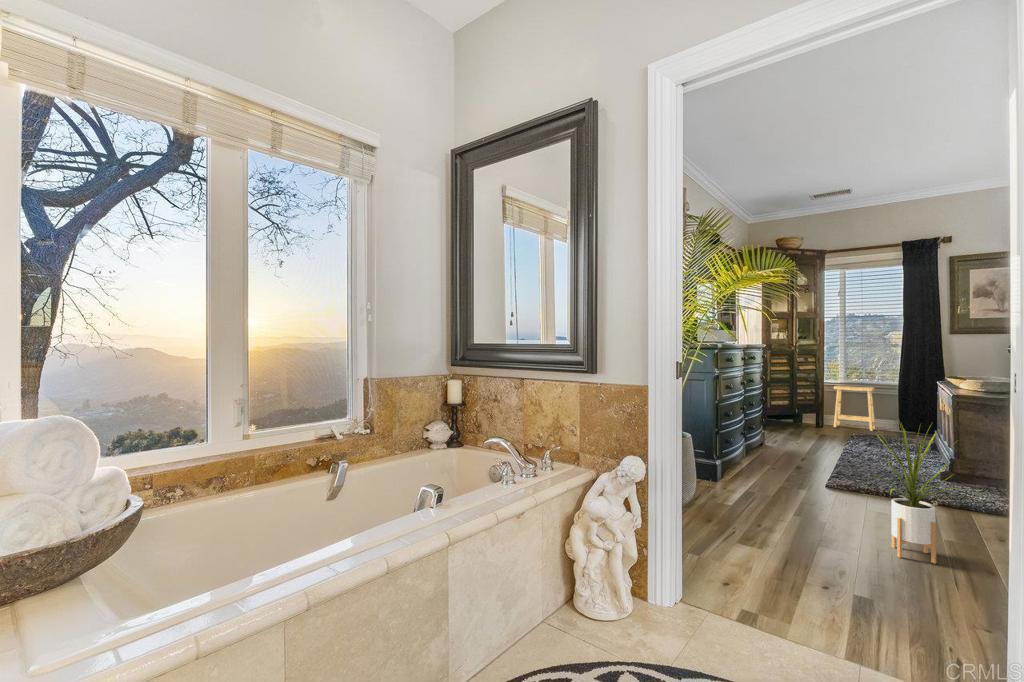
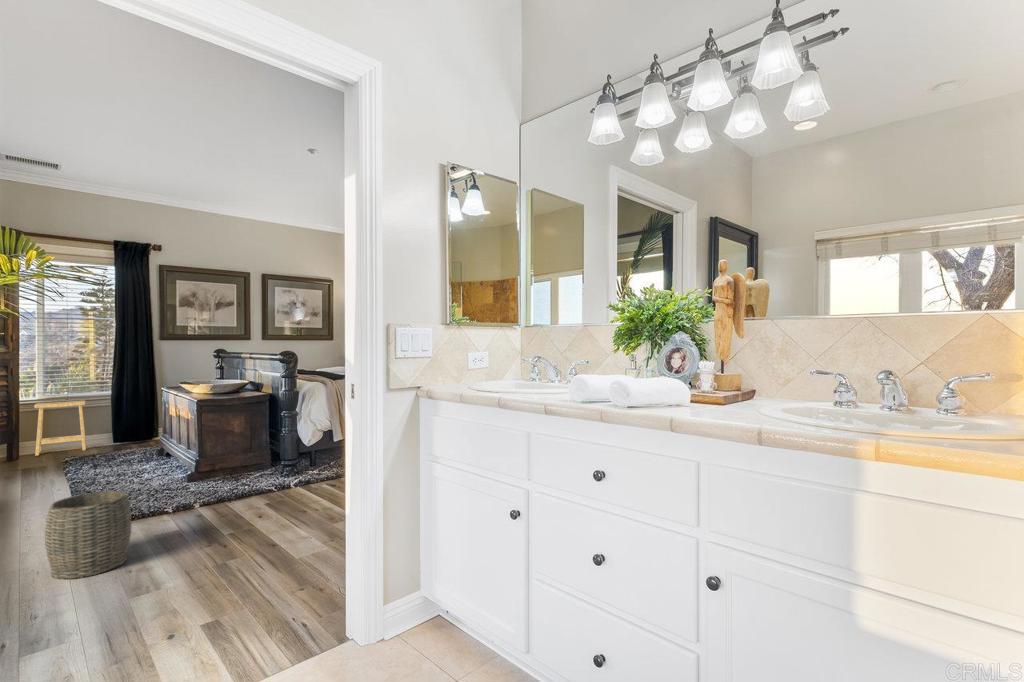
house plant: present [877,423,958,564] -> none [170,427,252,568]
woven basket: none [781,455,844,523] -> present [45,491,131,579]

